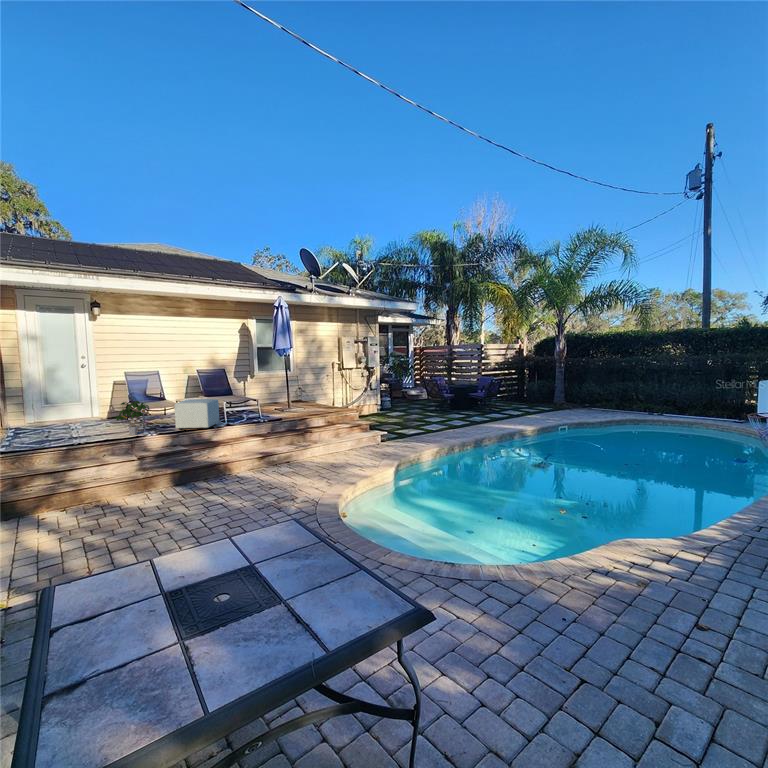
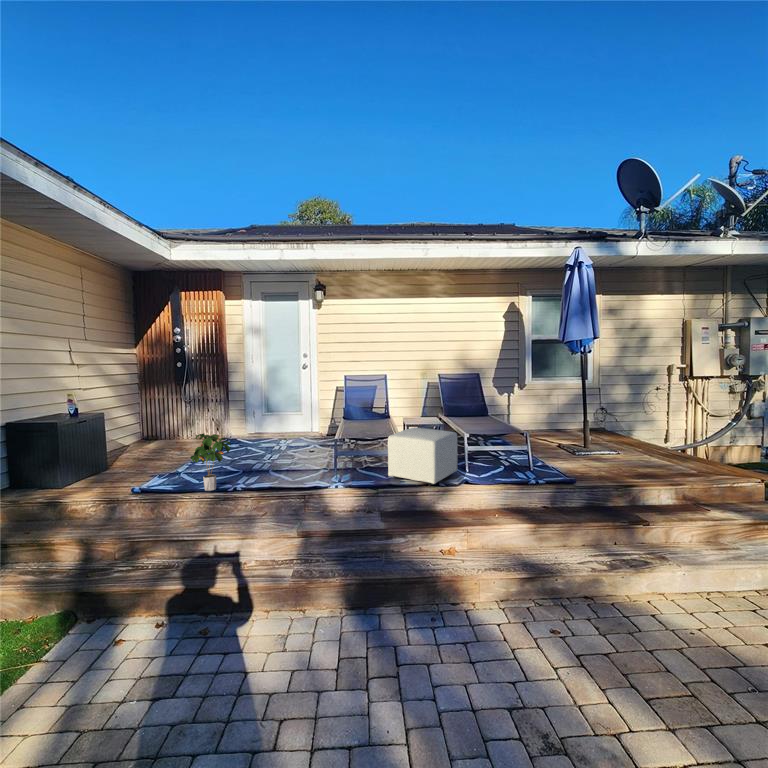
potted plant: present [115,401,149,435] -> present [191,433,231,491]

